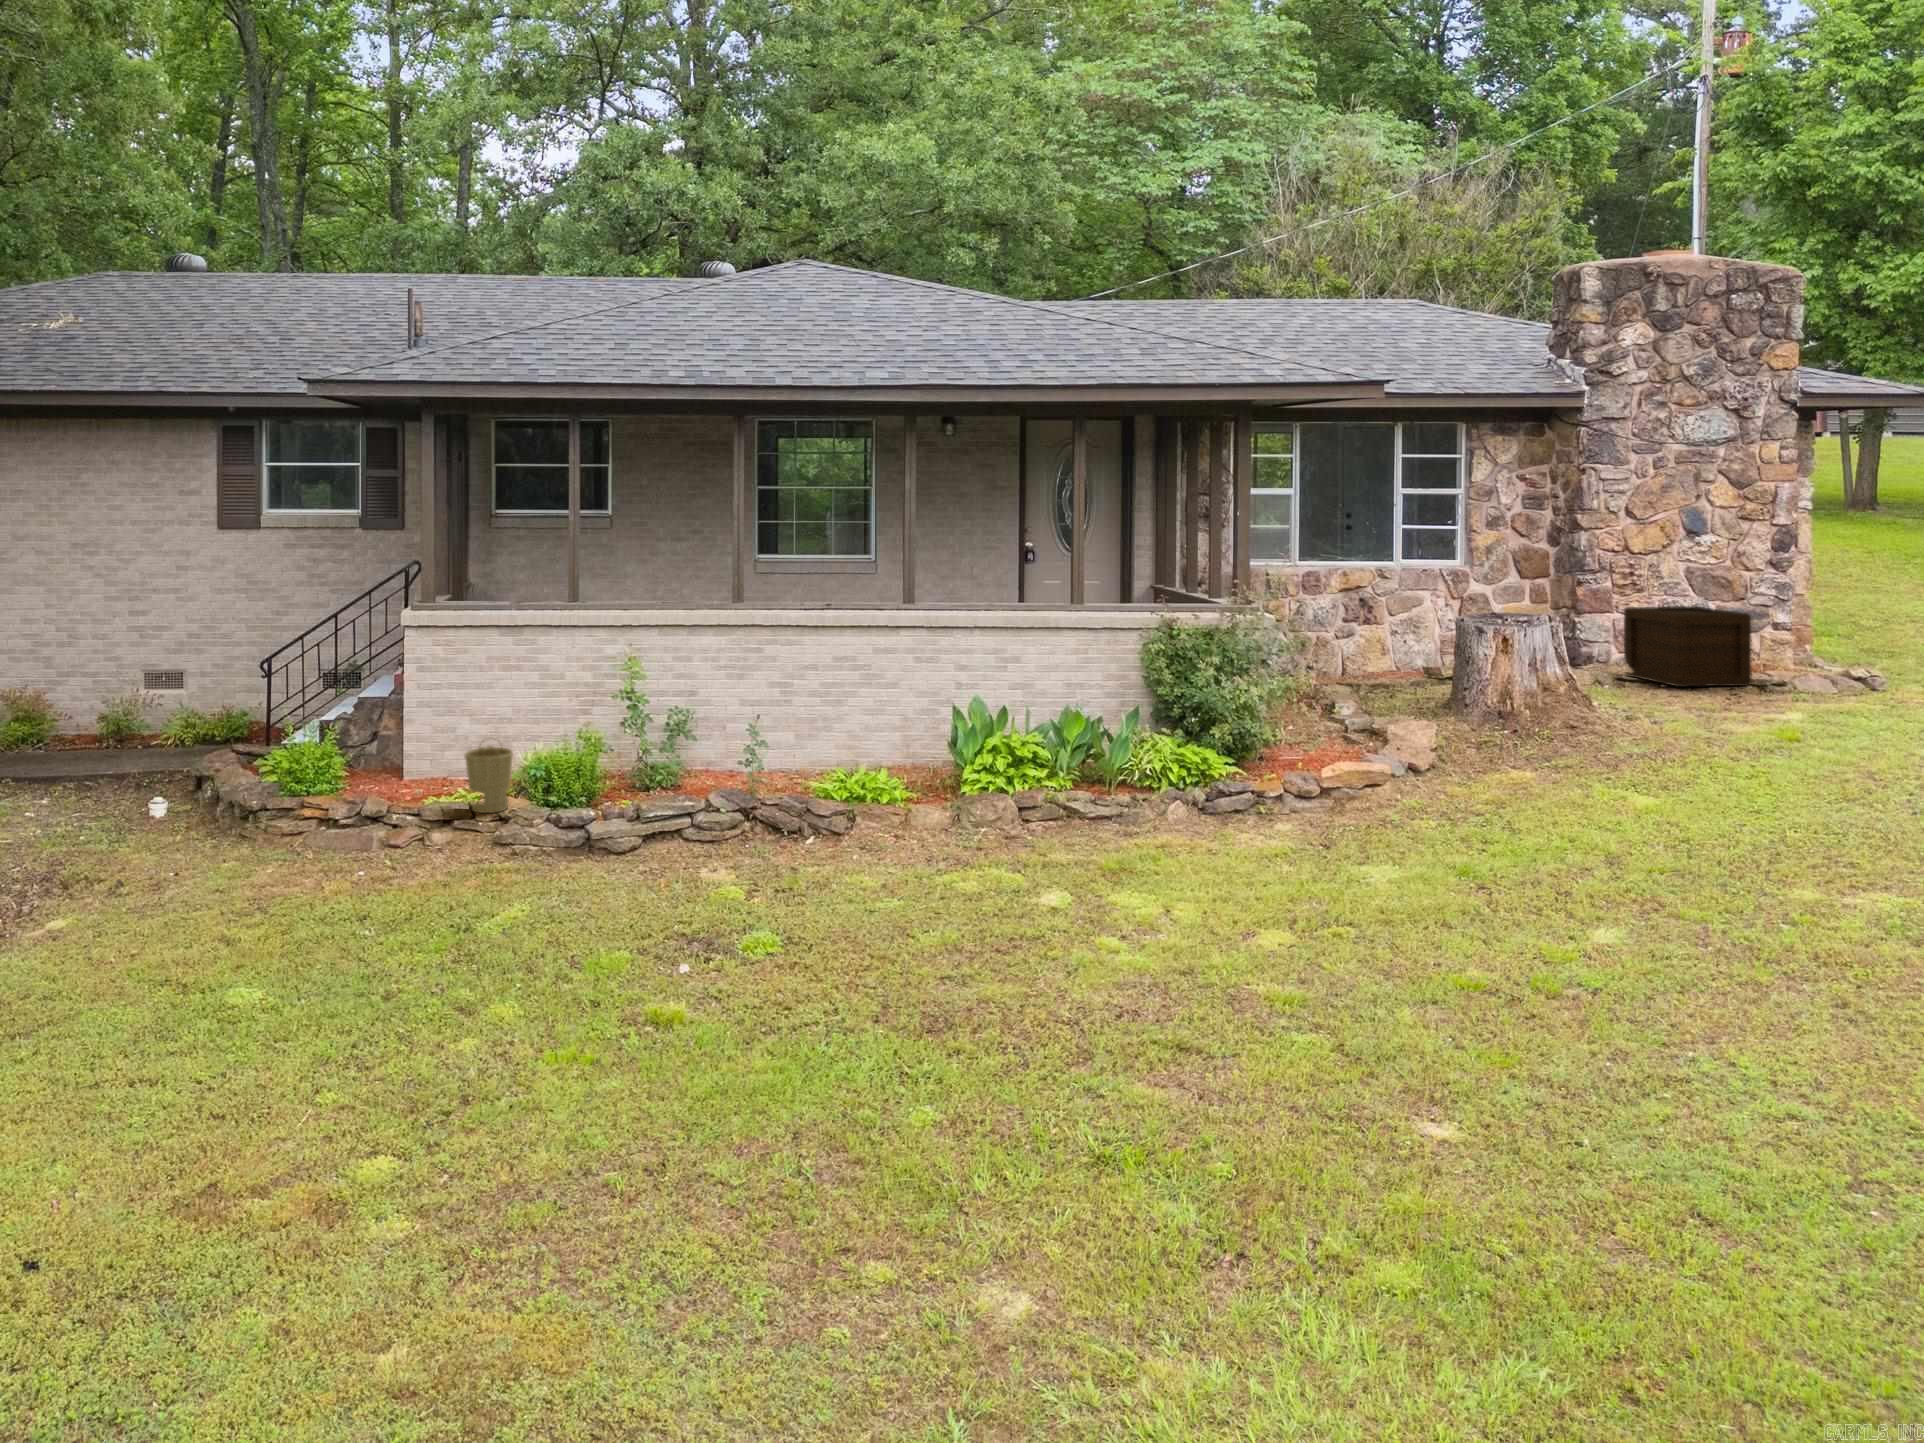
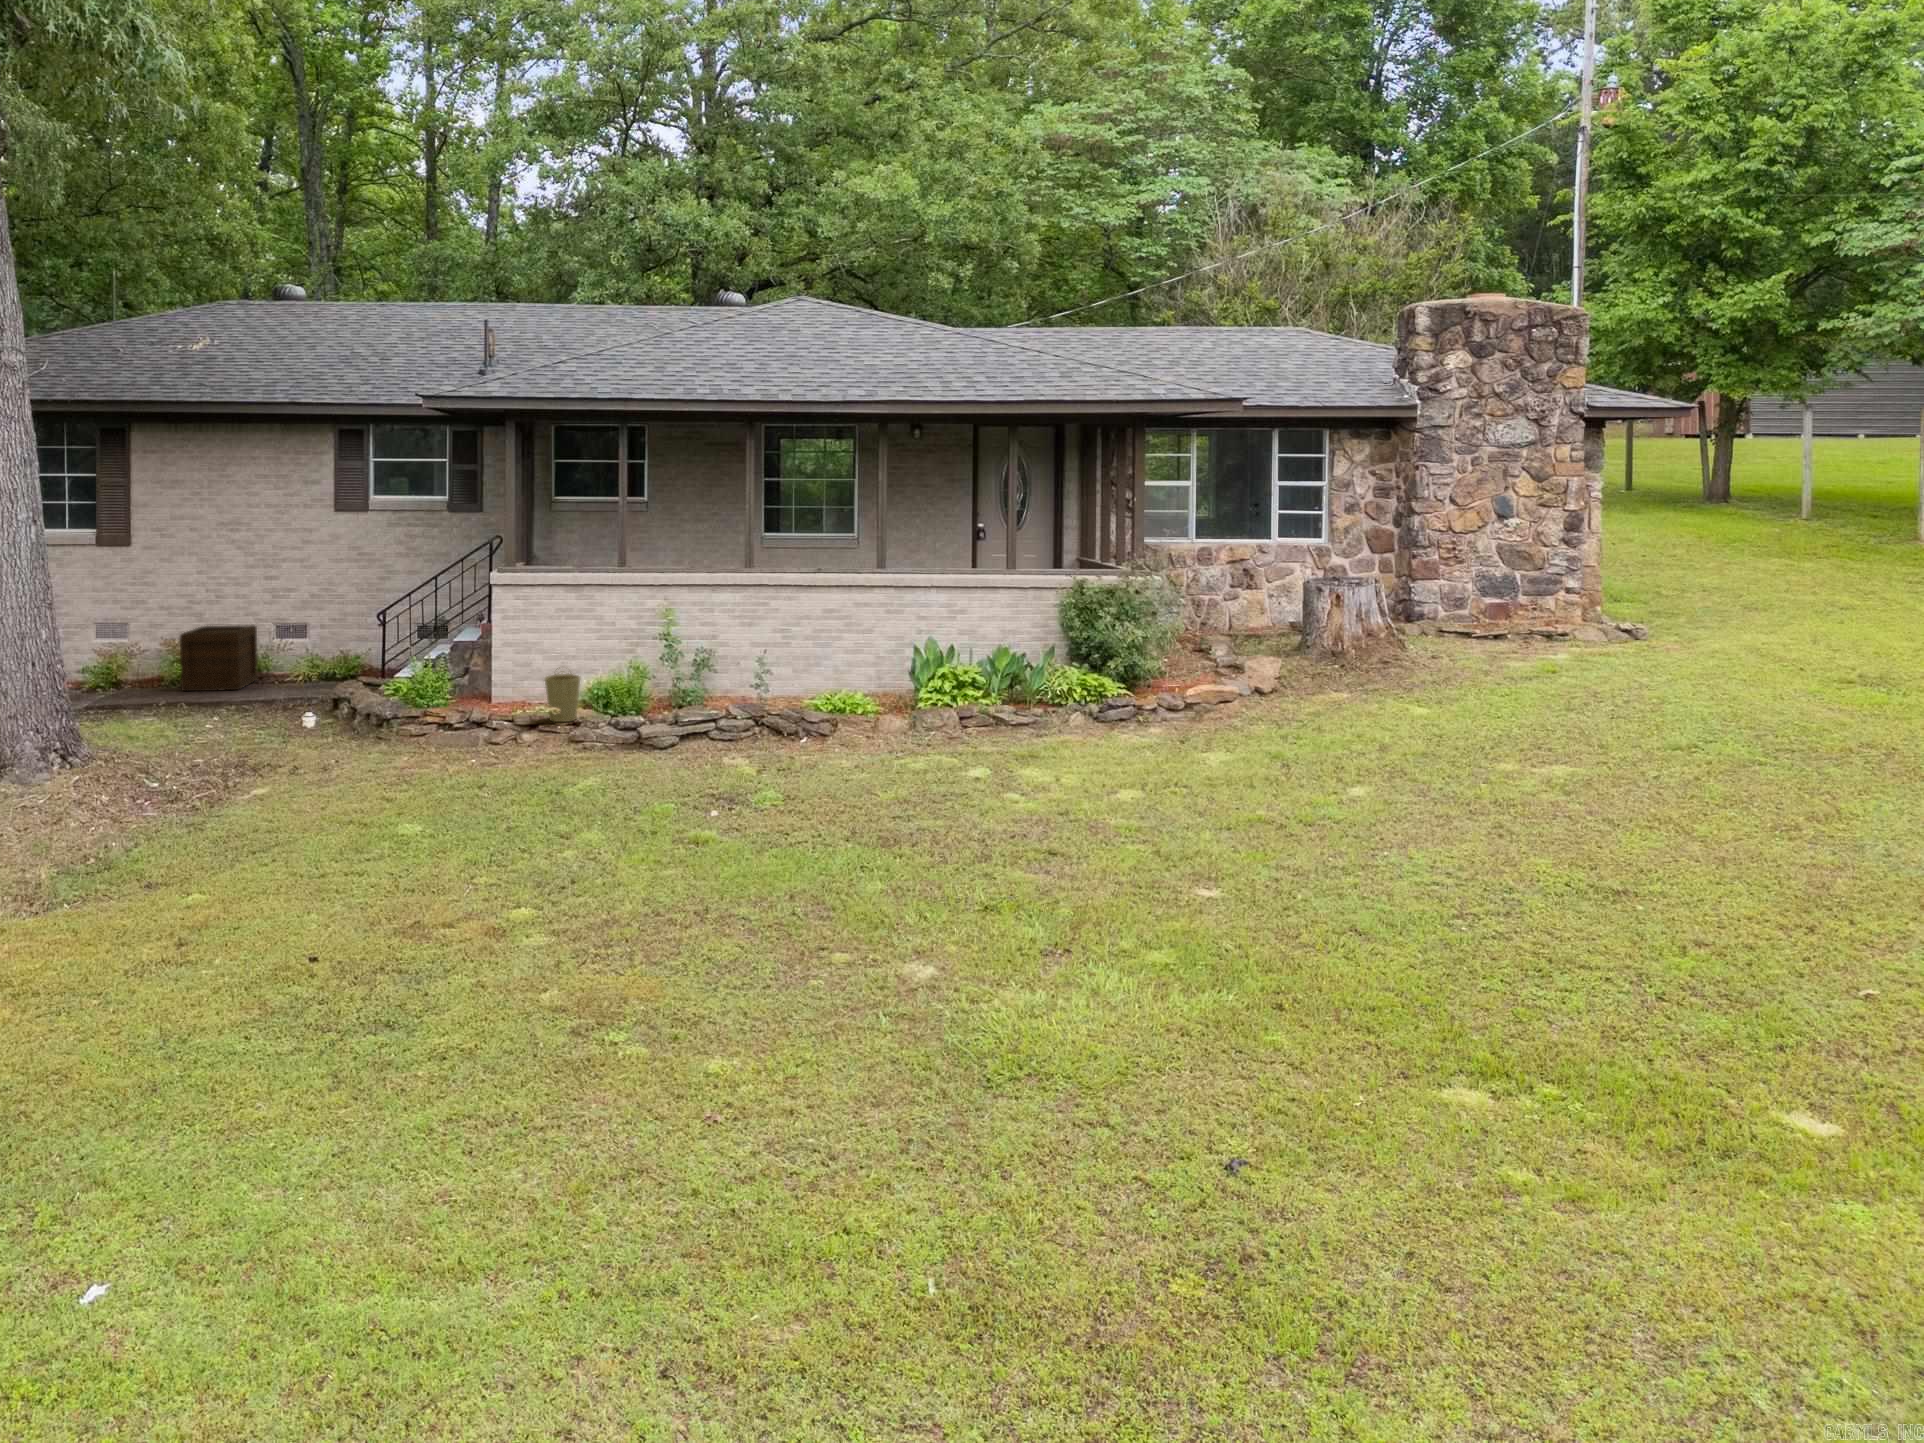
wooden crate: present [1624,606,1752,687] -> present [180,625,258,691]

